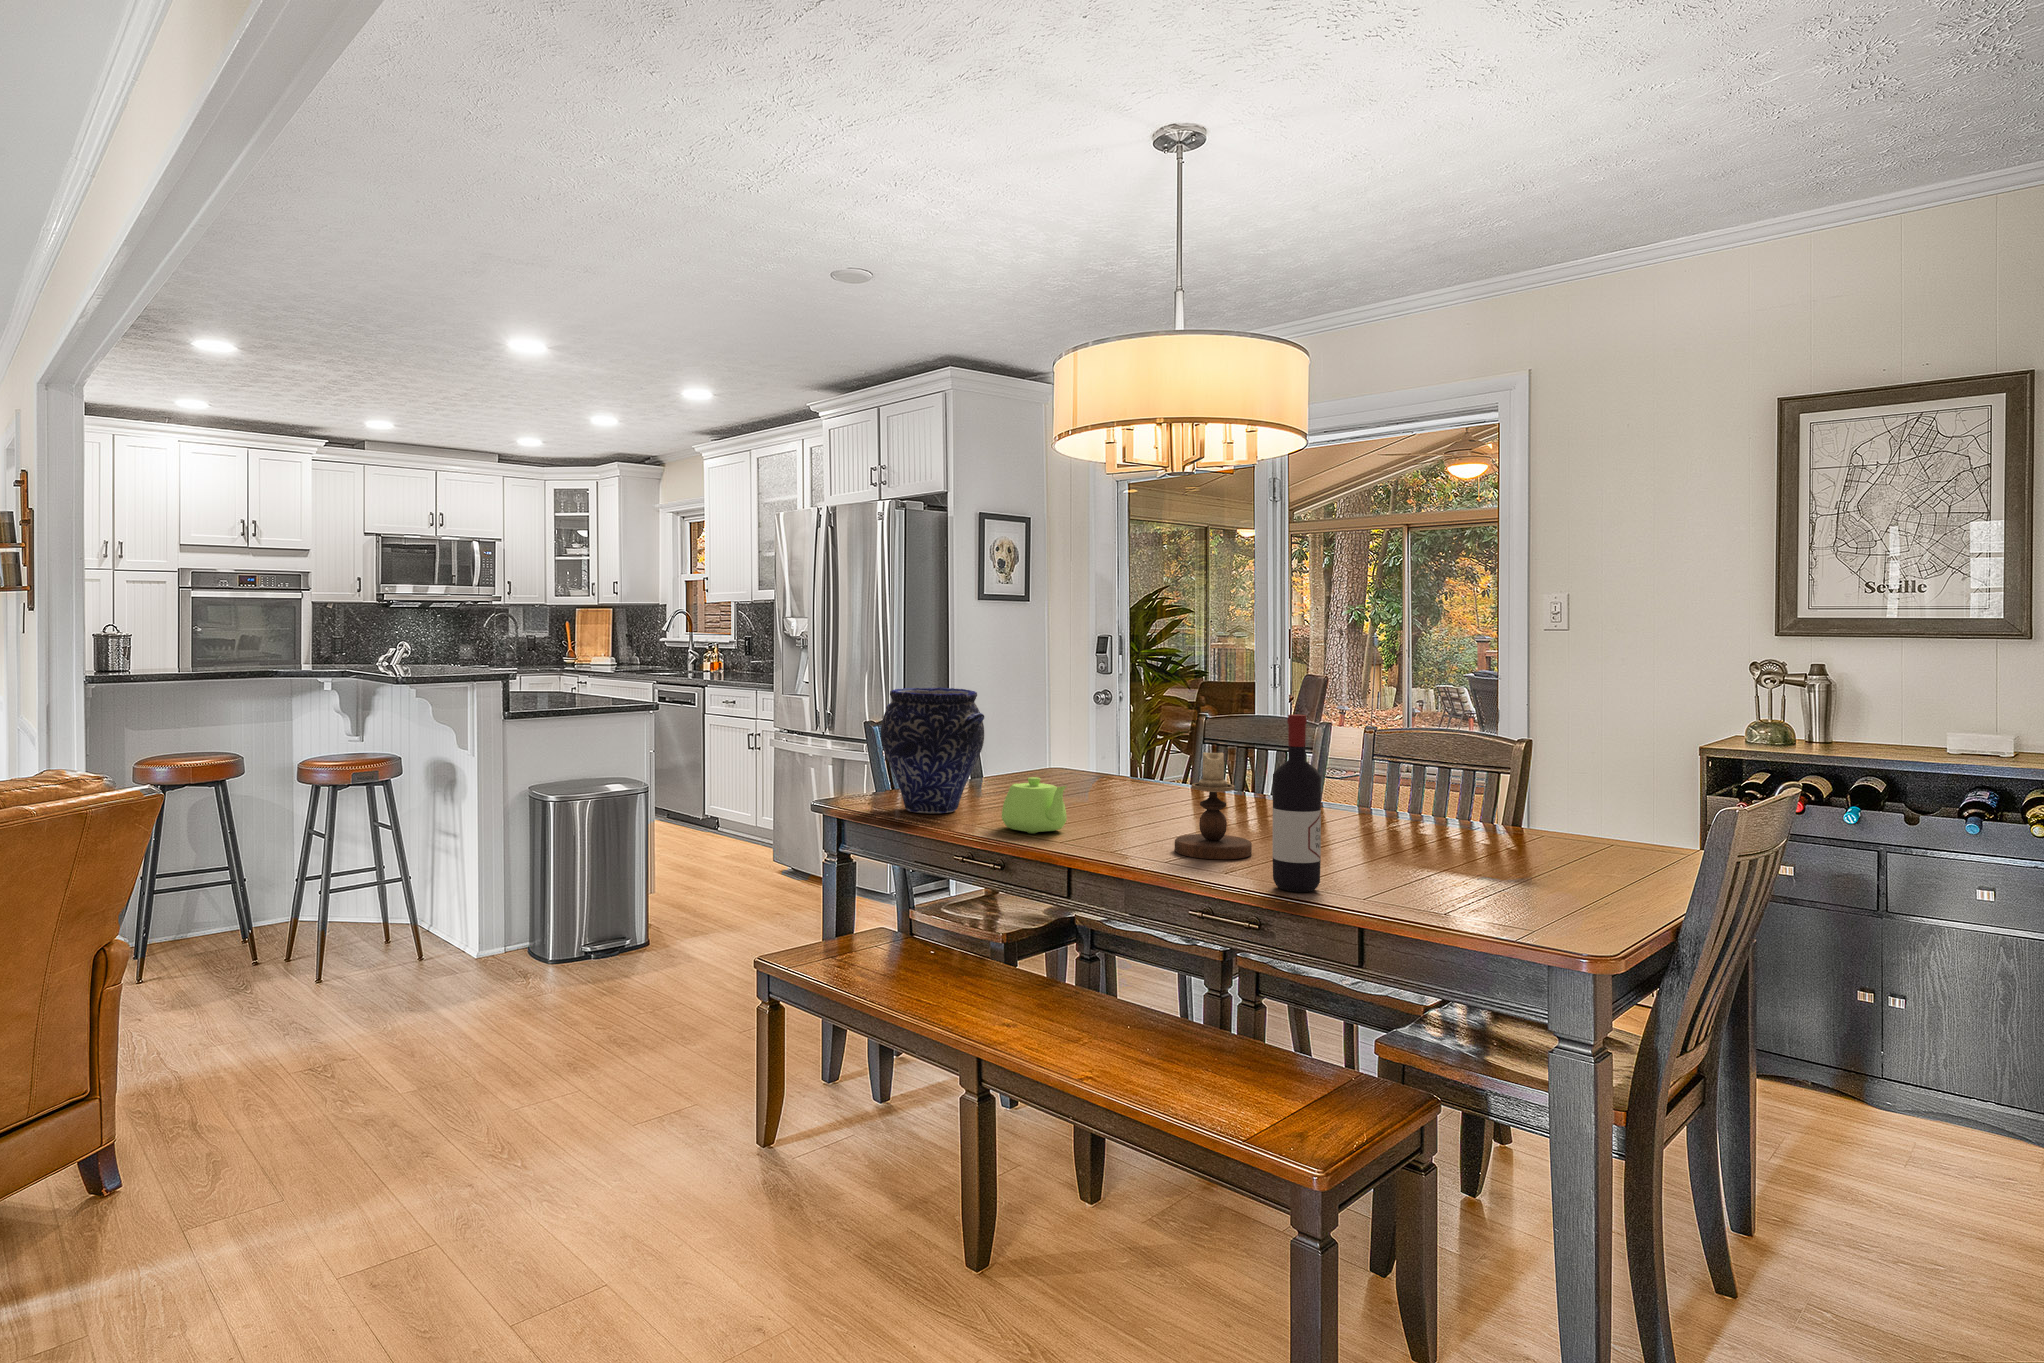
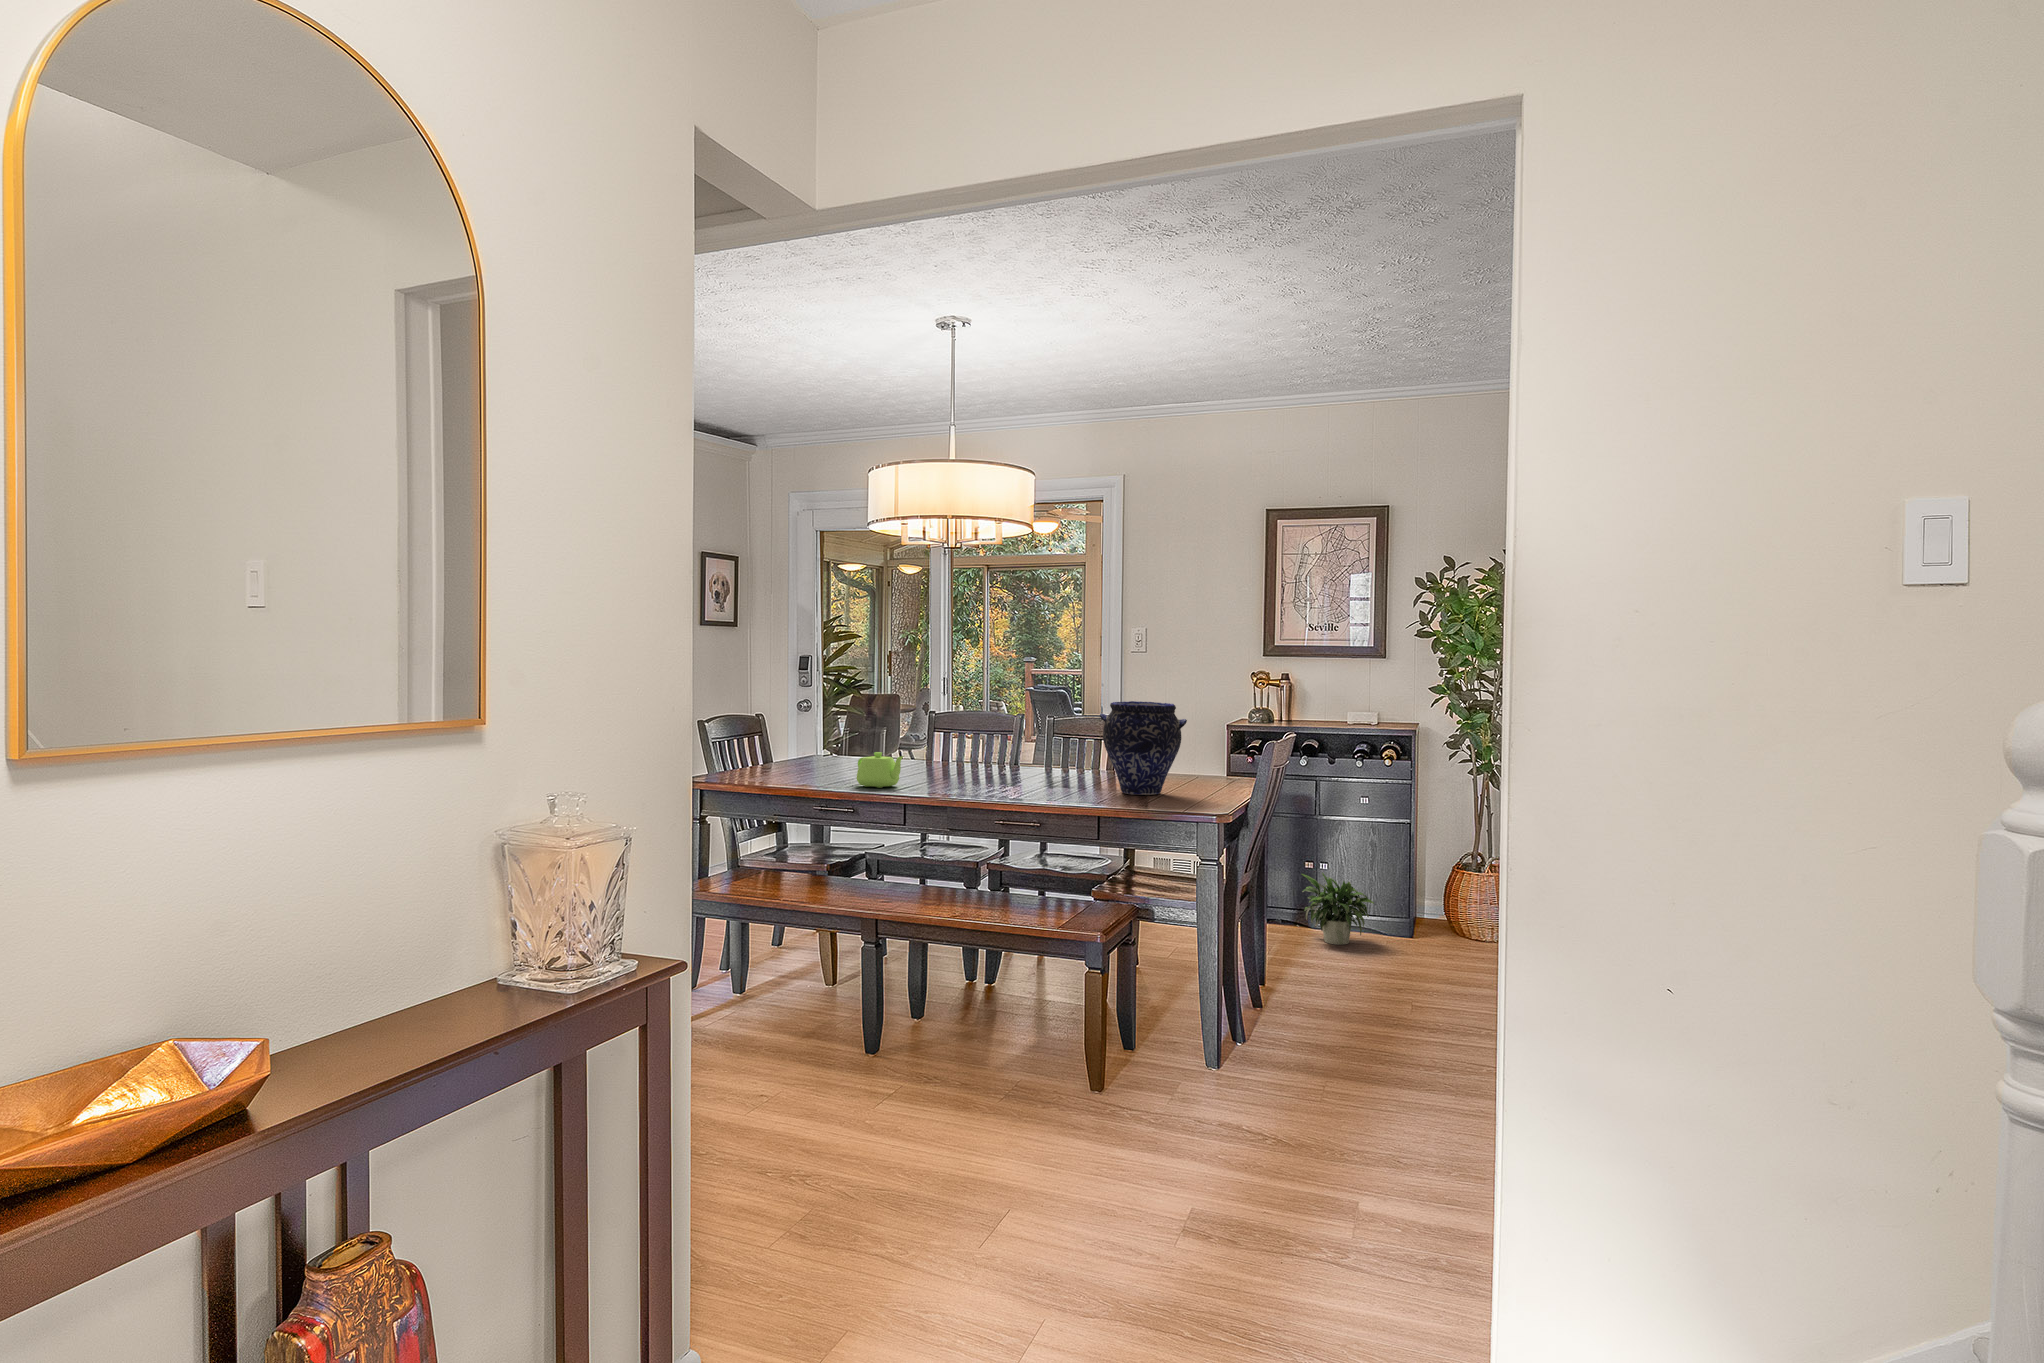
vase: present [881,687,984,814] -> present [1100,701,1187,795]
wine bottle: present [1272,714,1321,892] -> none [1051,705,1076,802]
candlestick: present [1175,752,1252,859] -> none [976,730,1022,793]
potted plant: none [1834,1010,2004,1151] -> present [1297,873,1374,945]

